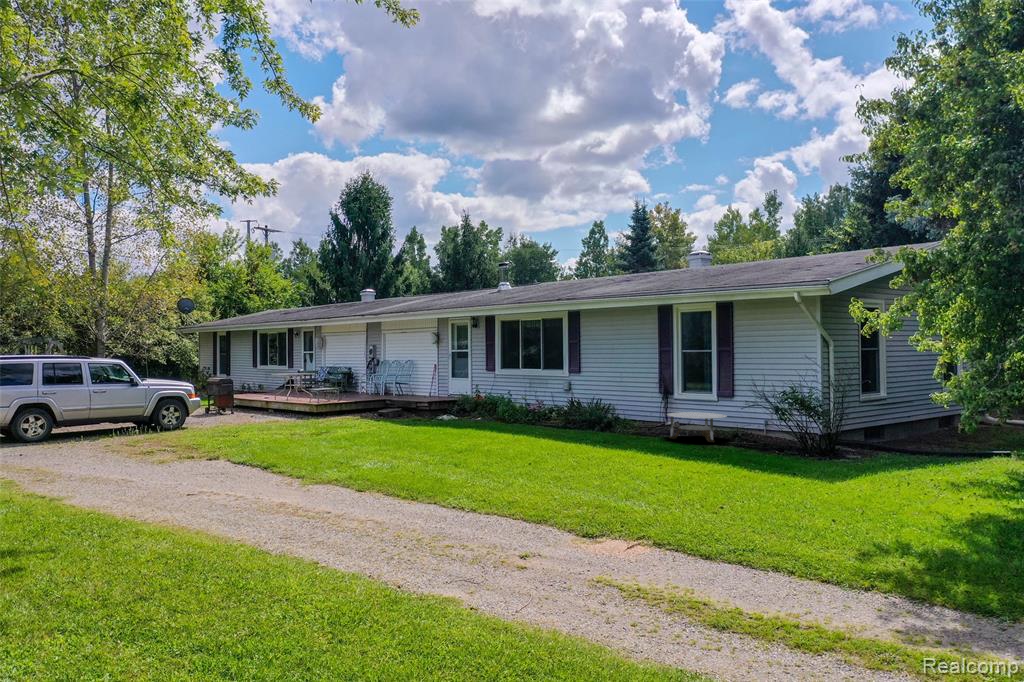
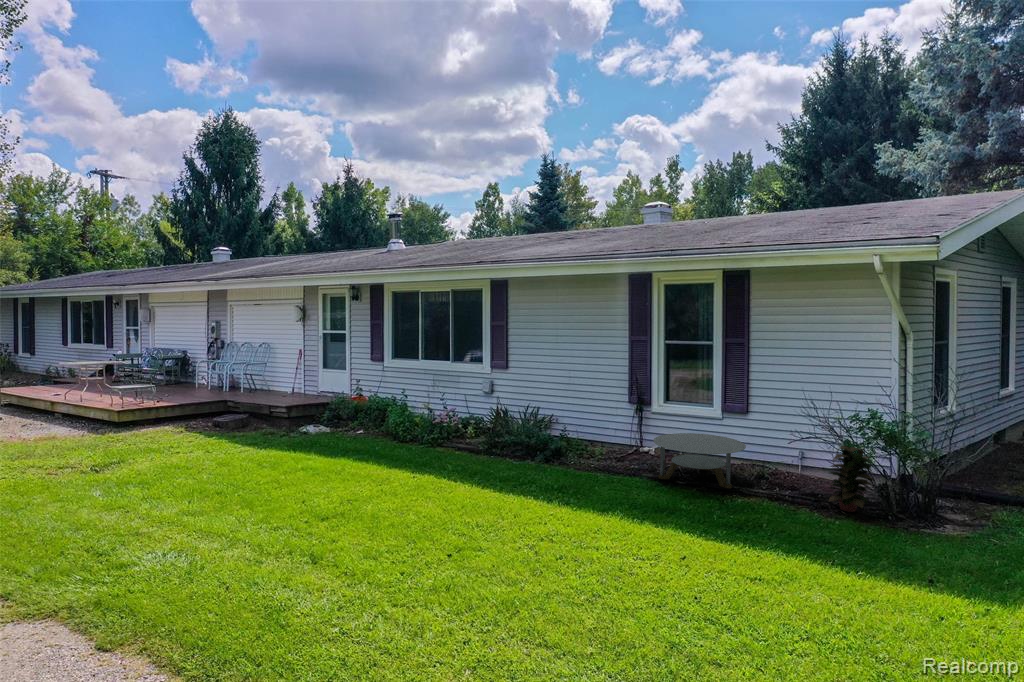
decorative plant: none [763,410,794,450] -> present [827,446,875,512]

